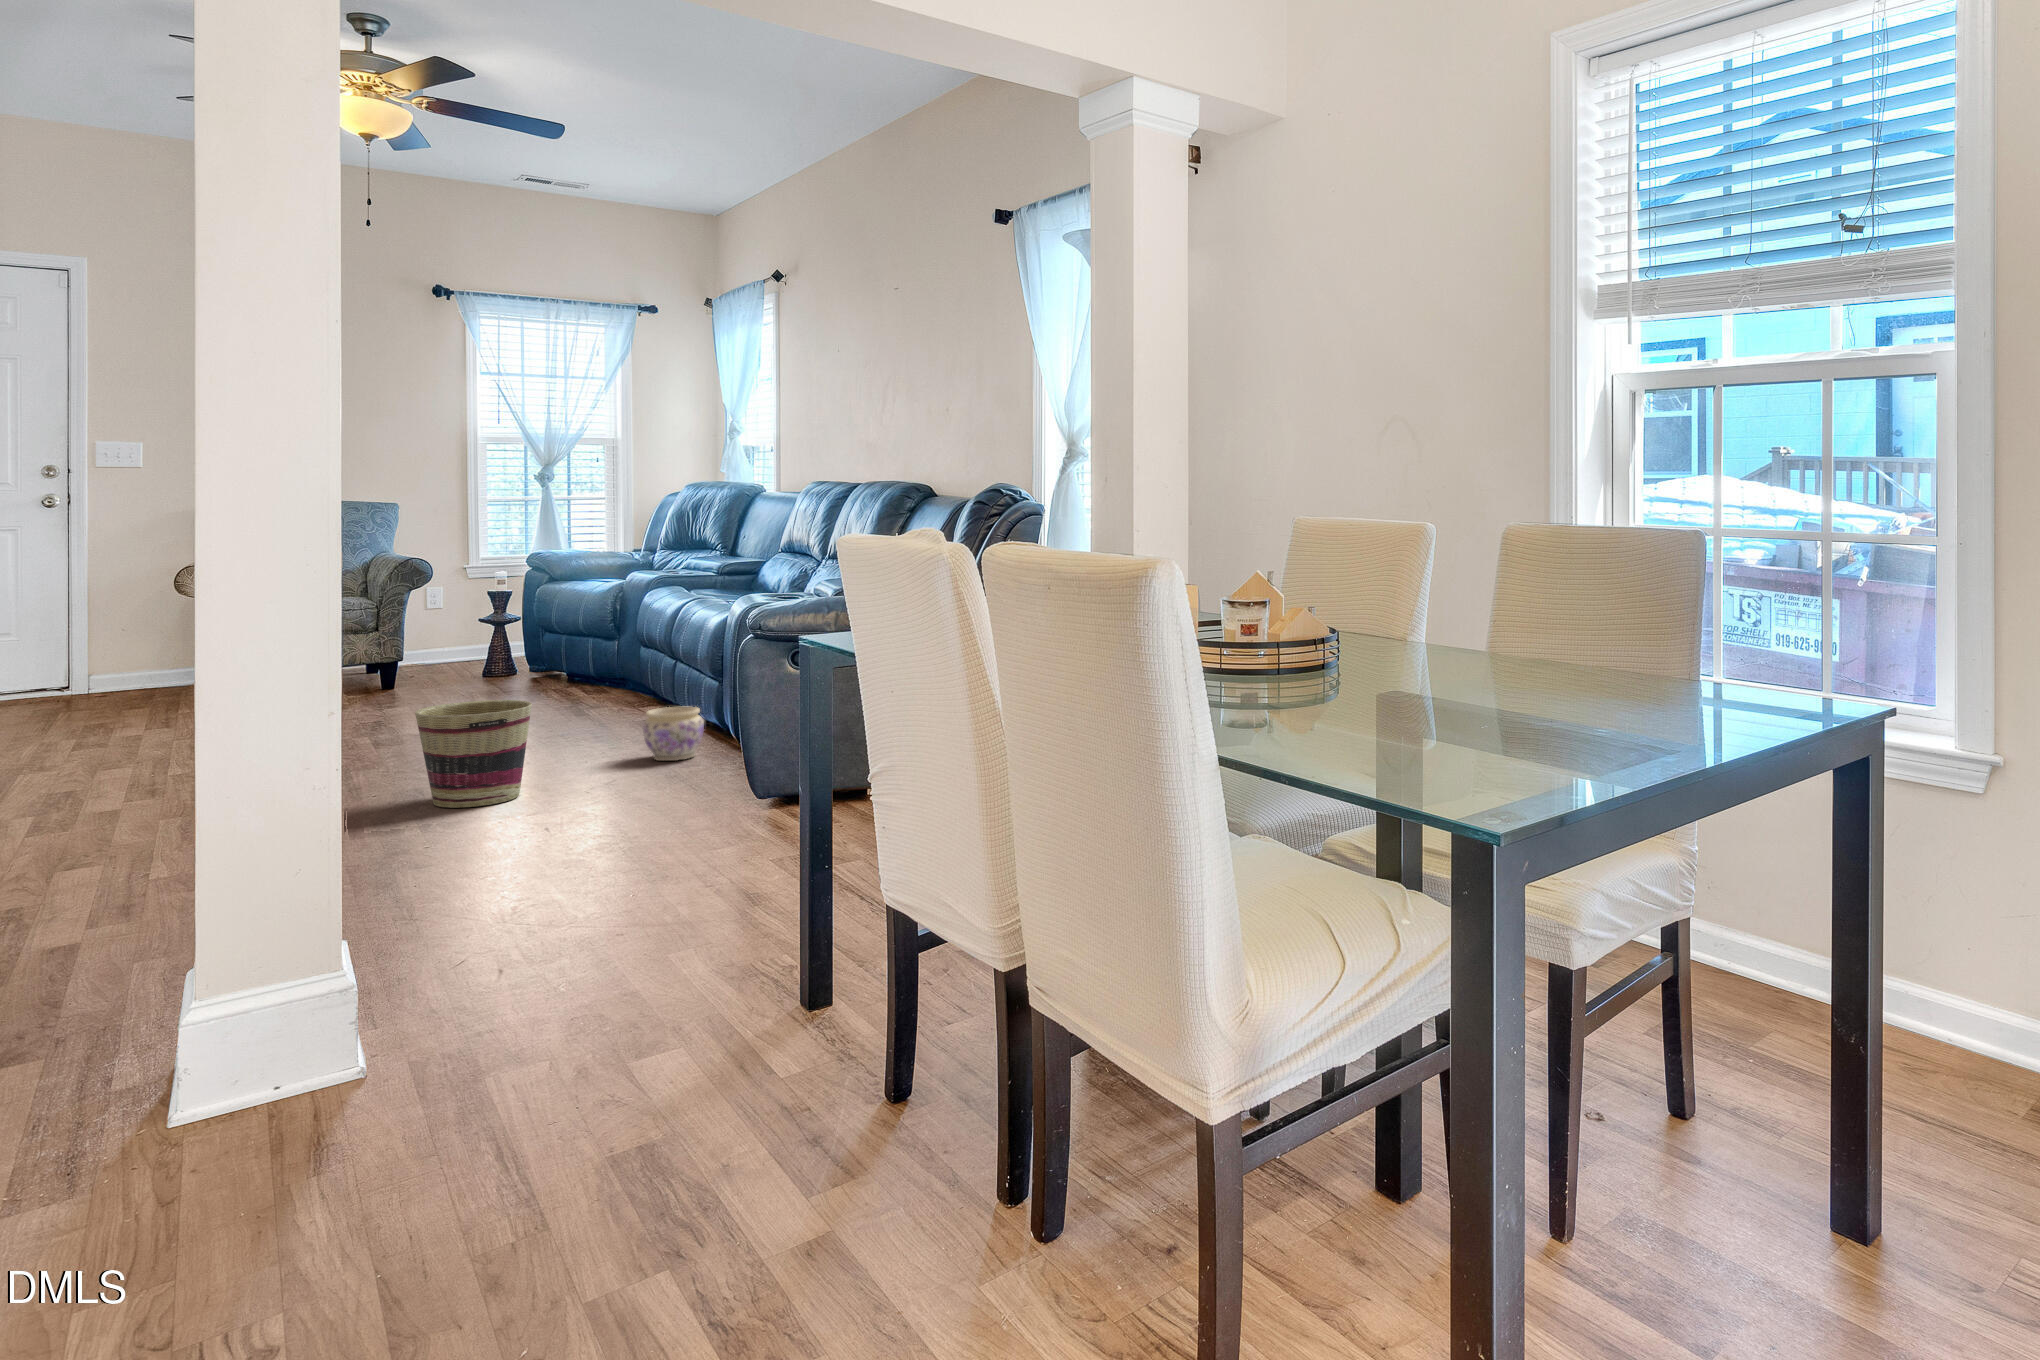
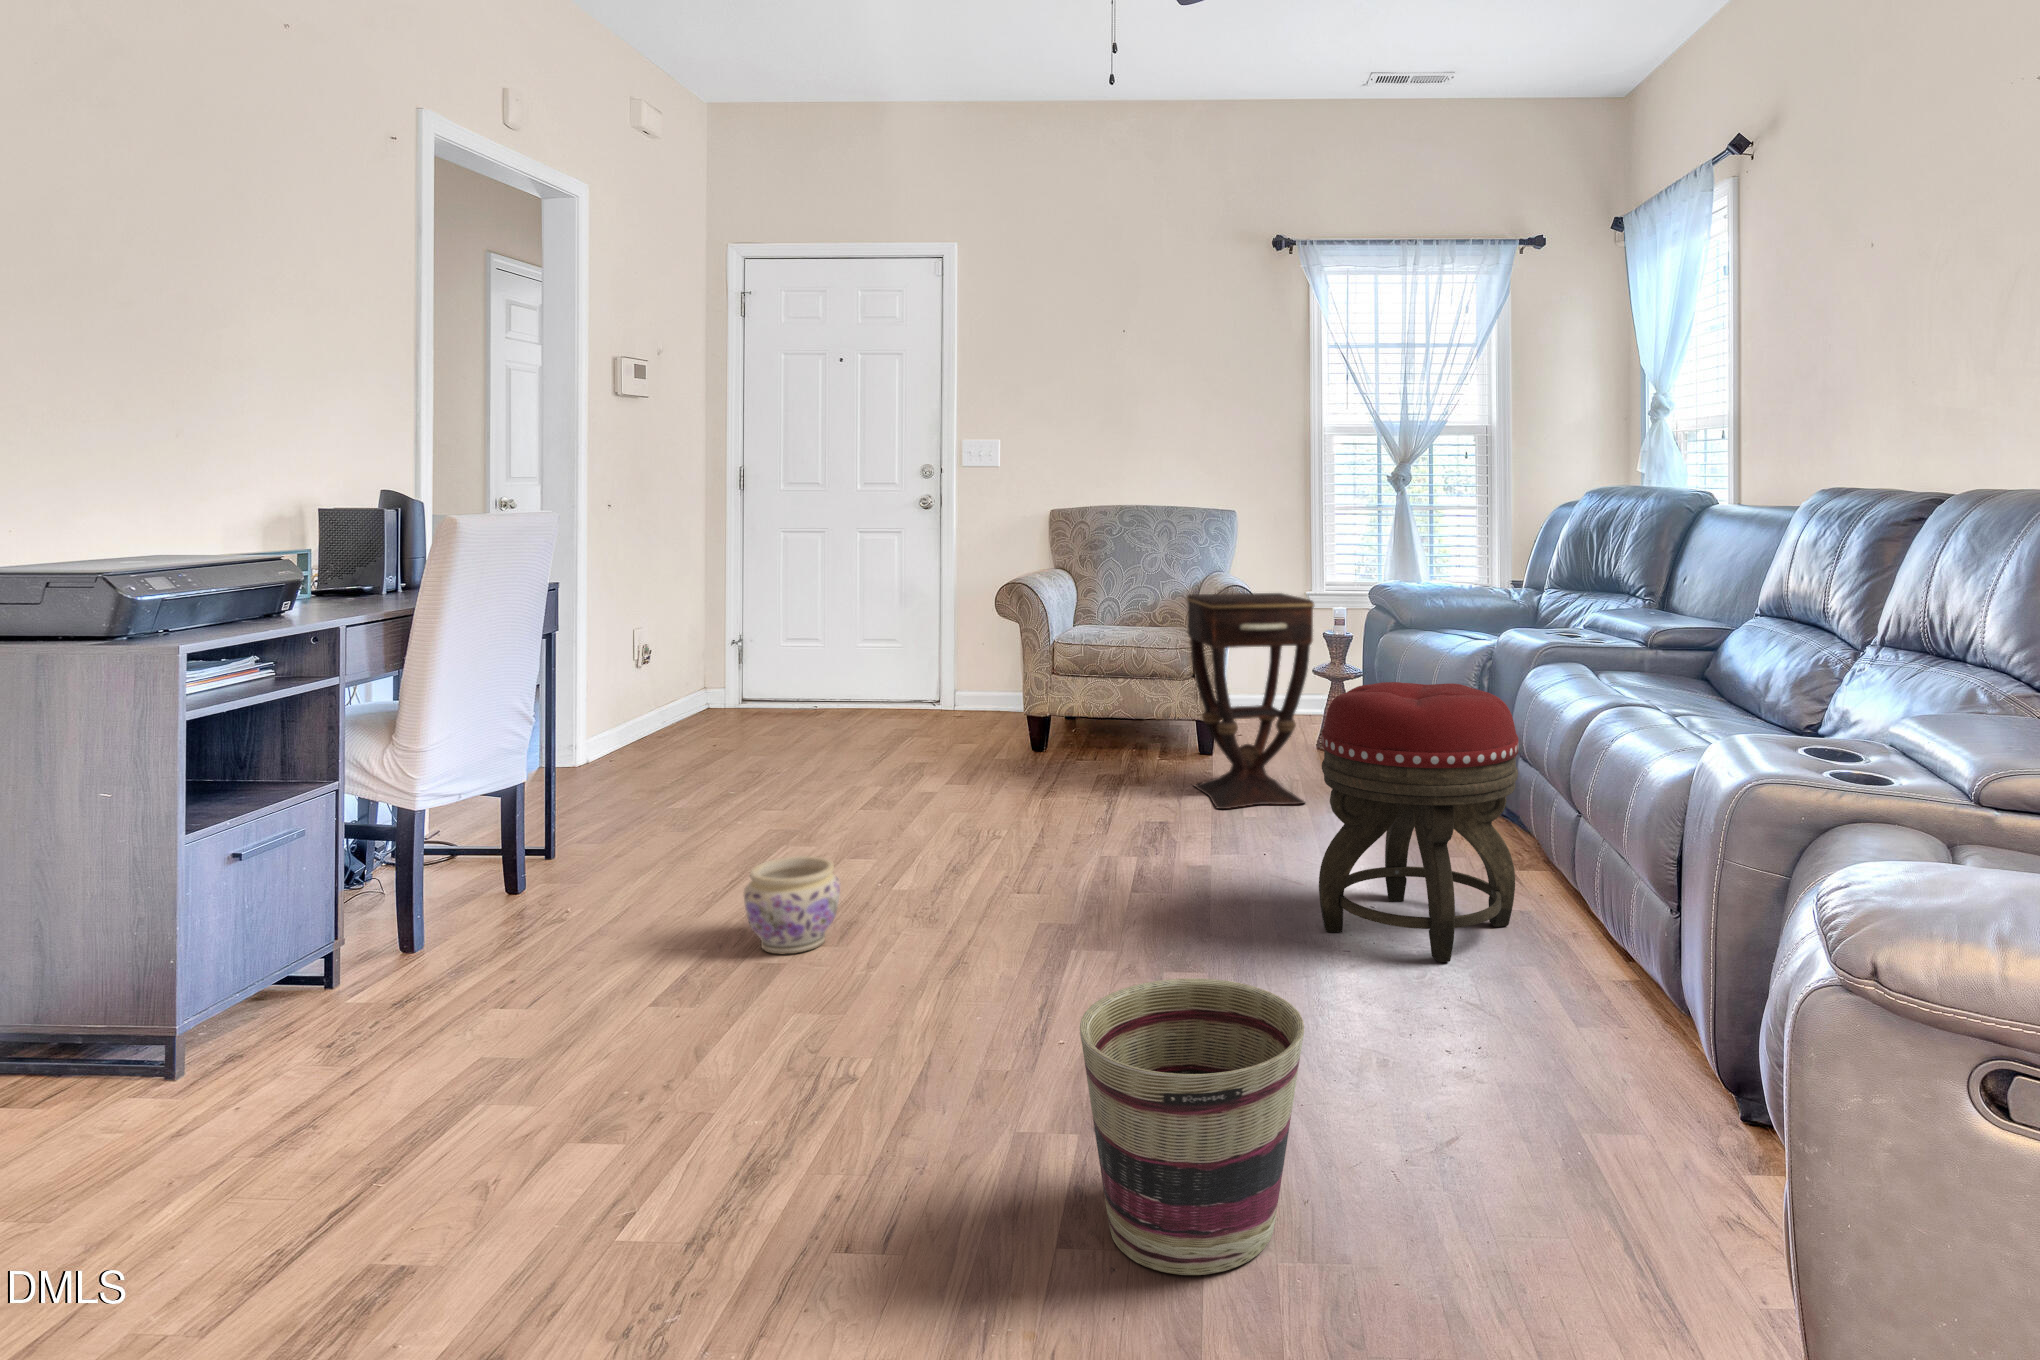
side table: none [376,557,489,706] -> present [1186,593,1314,809]
footstool: none [512,590,637,736] -> present [1319,682,1518,962]
planter: present [642,707,704,761] -> present [744,856,840,954]

